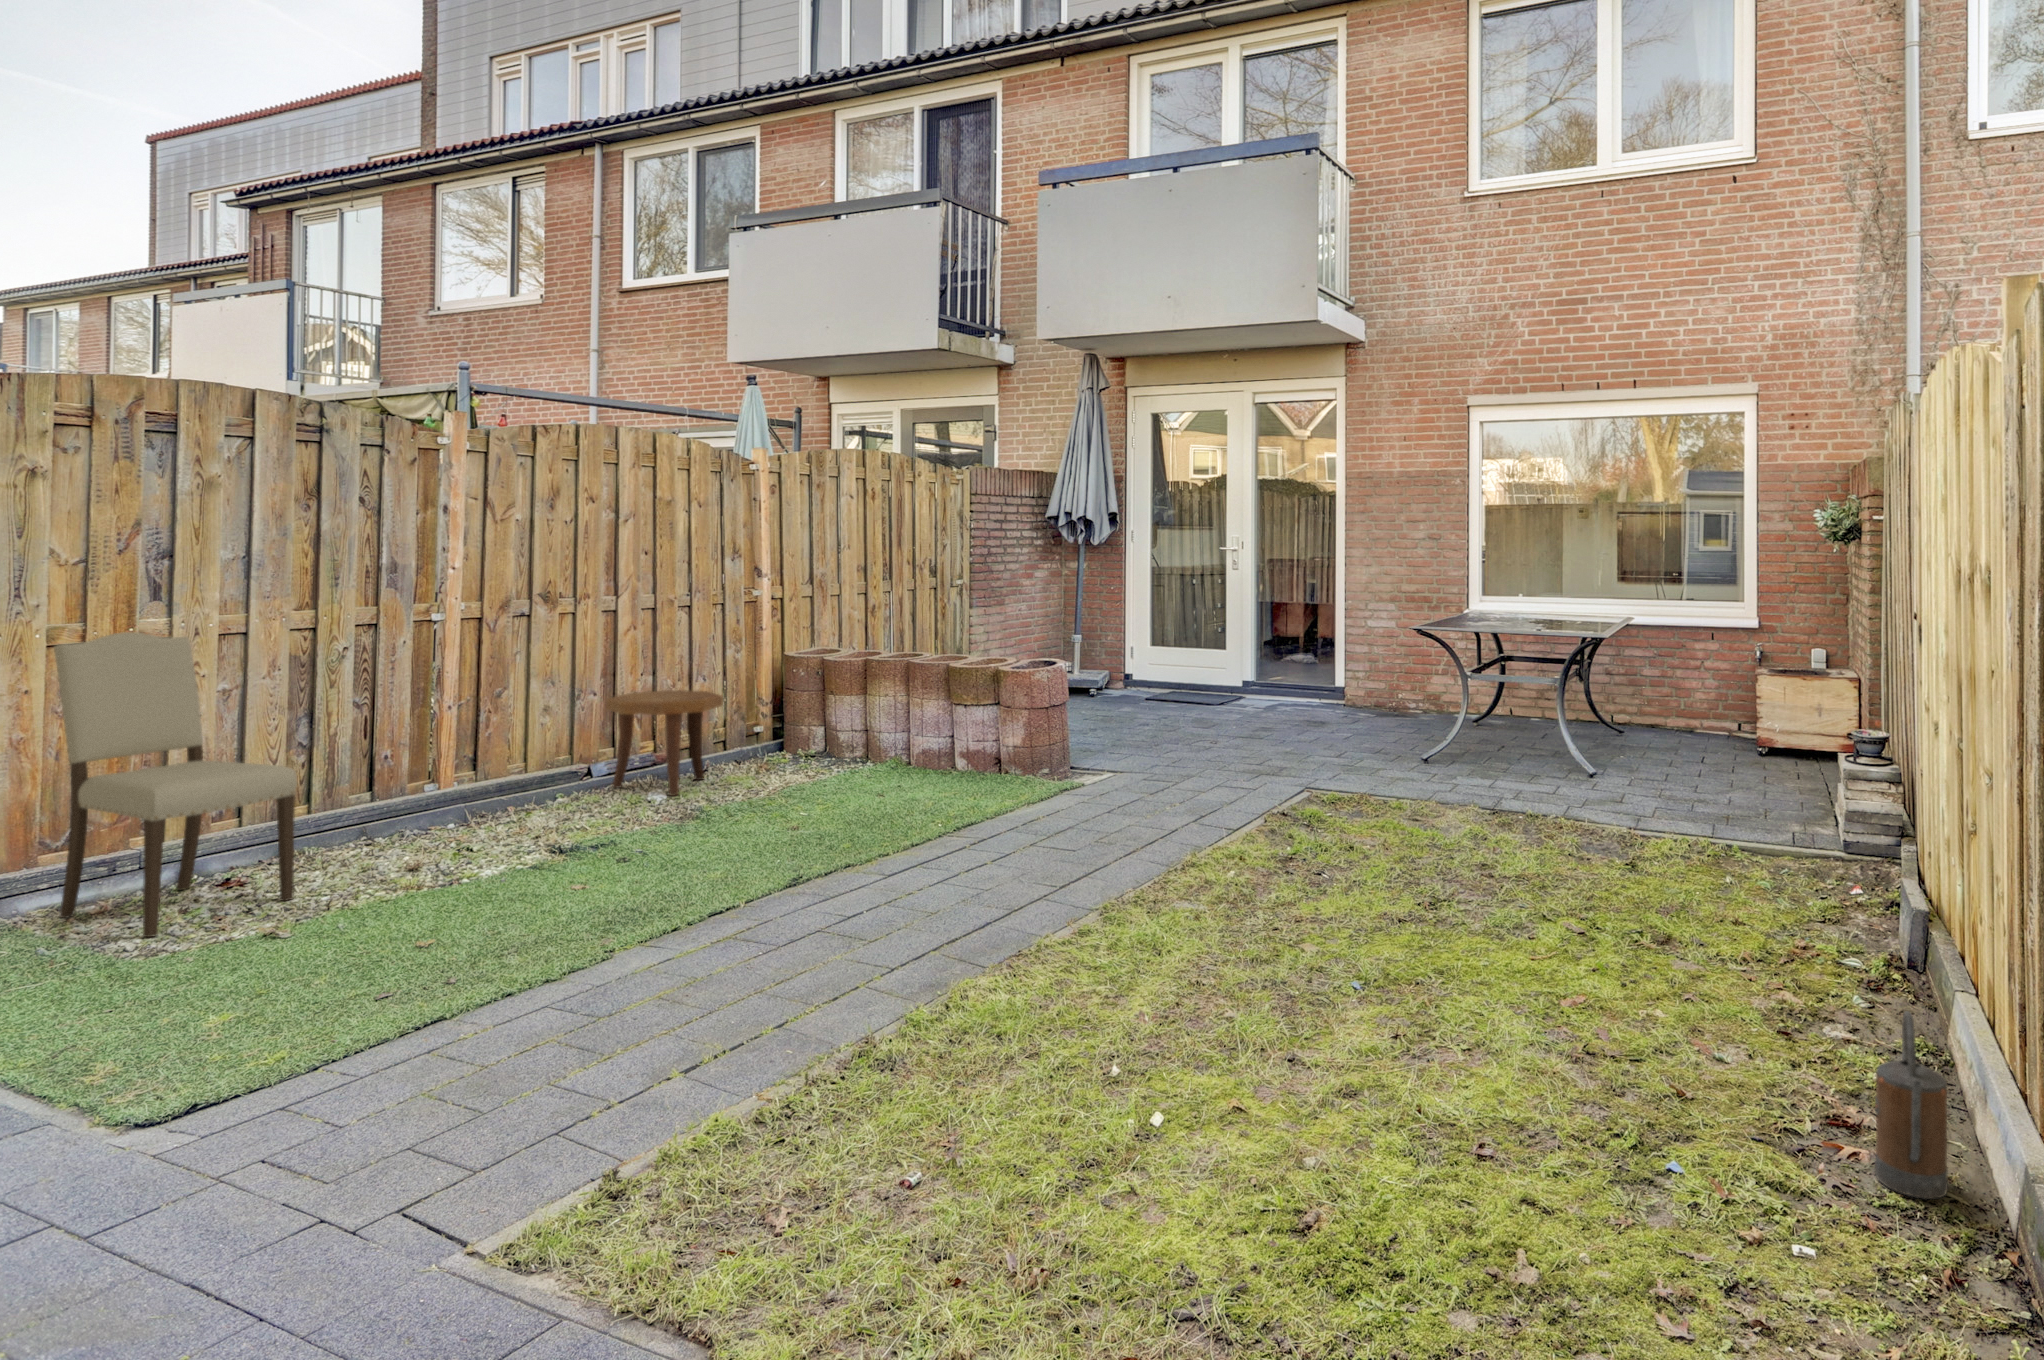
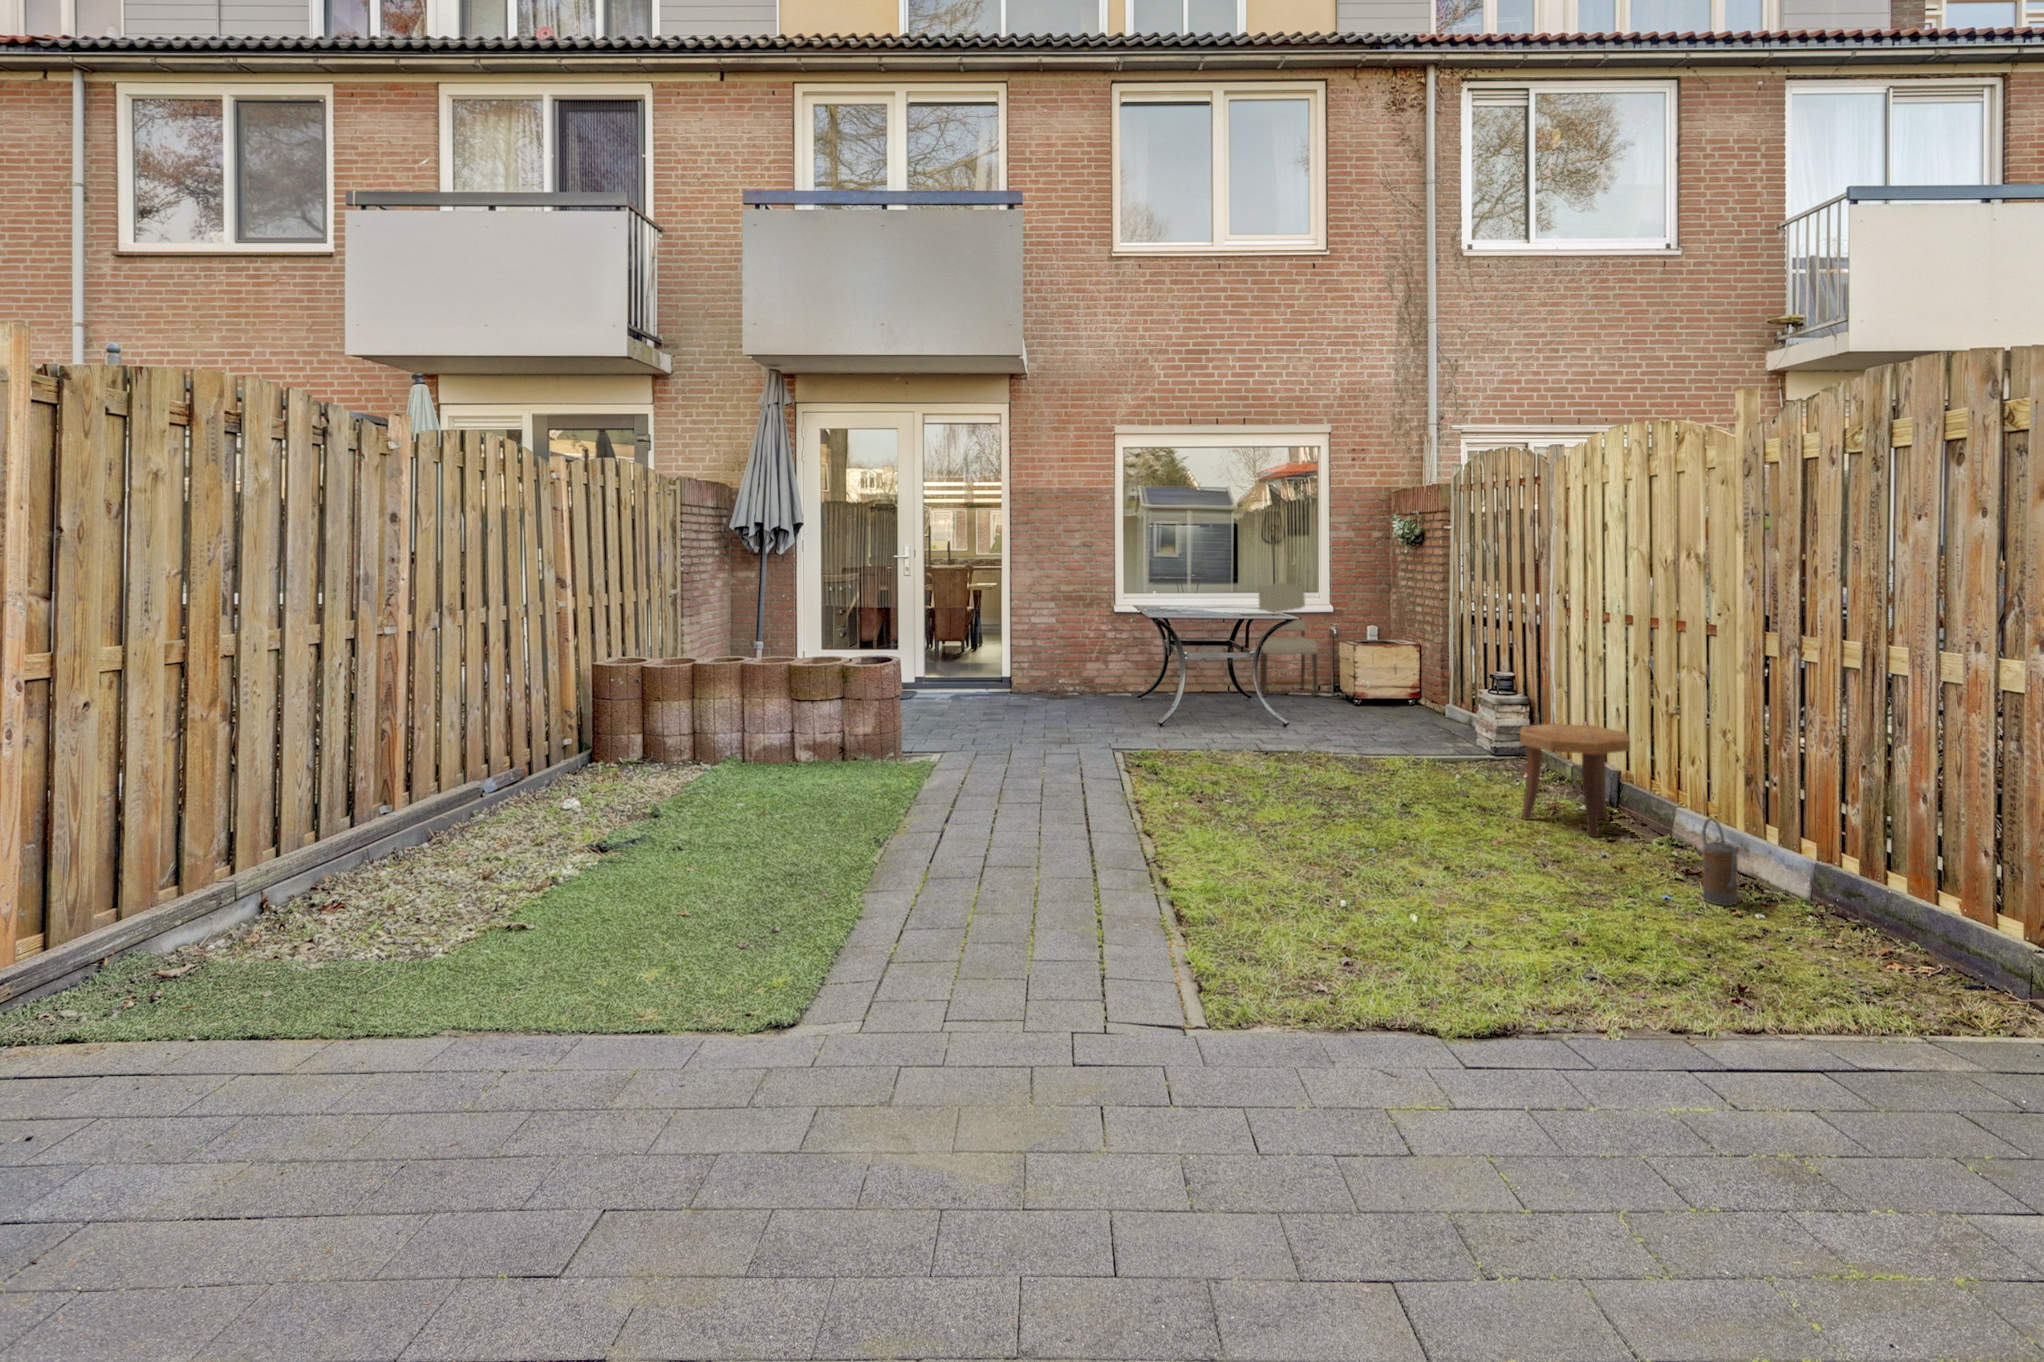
chair: present [54,632,297,937] -> present [1258,583,1318,697]
side table: present [606,690,723,796] -> present [1520,724,1630,837]

